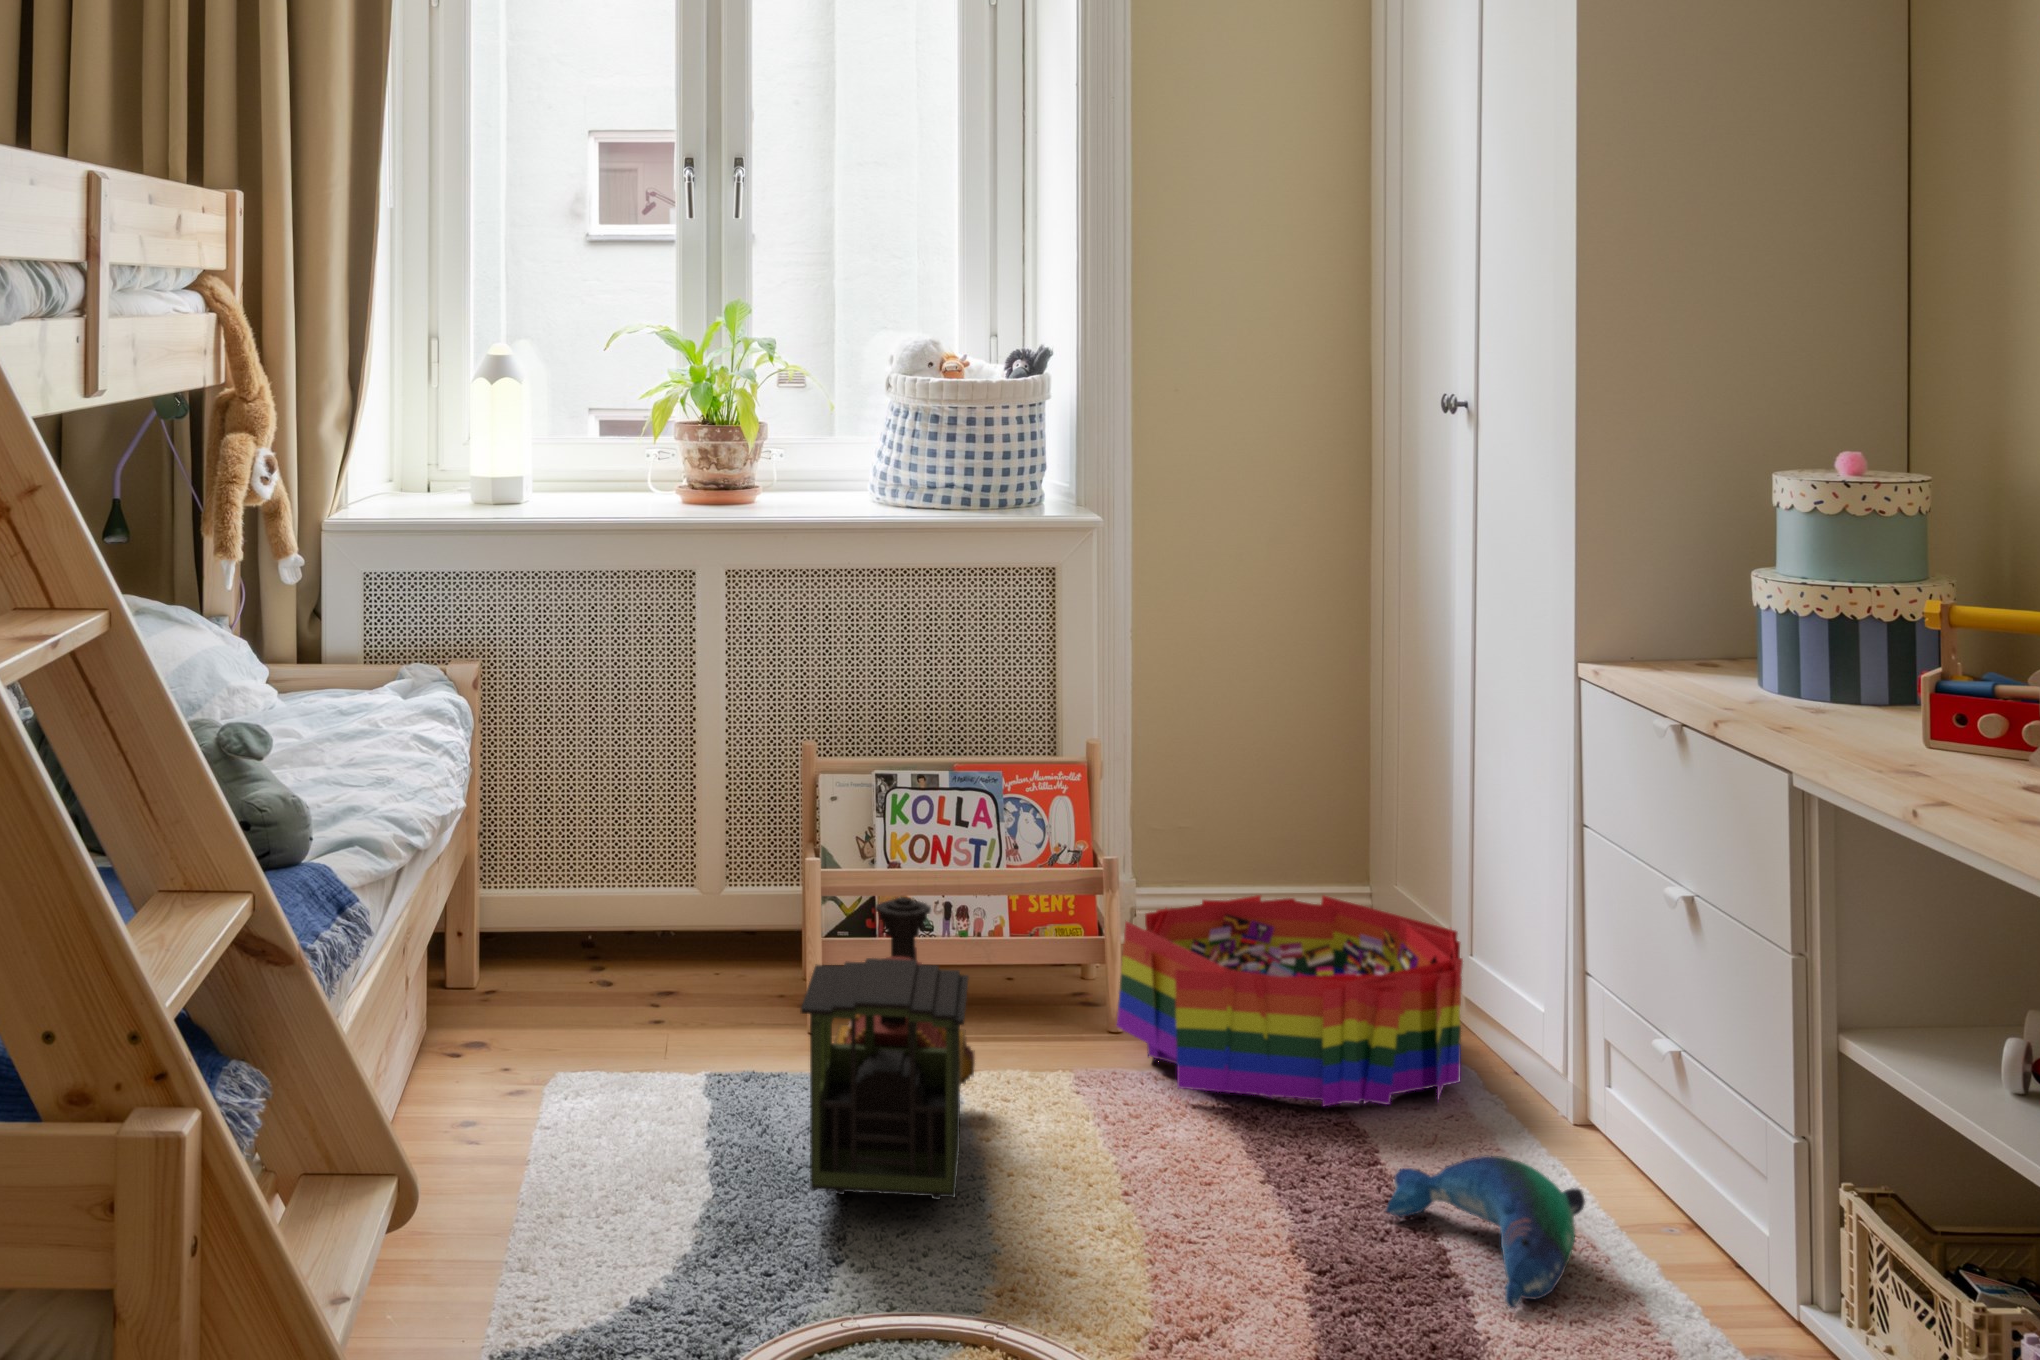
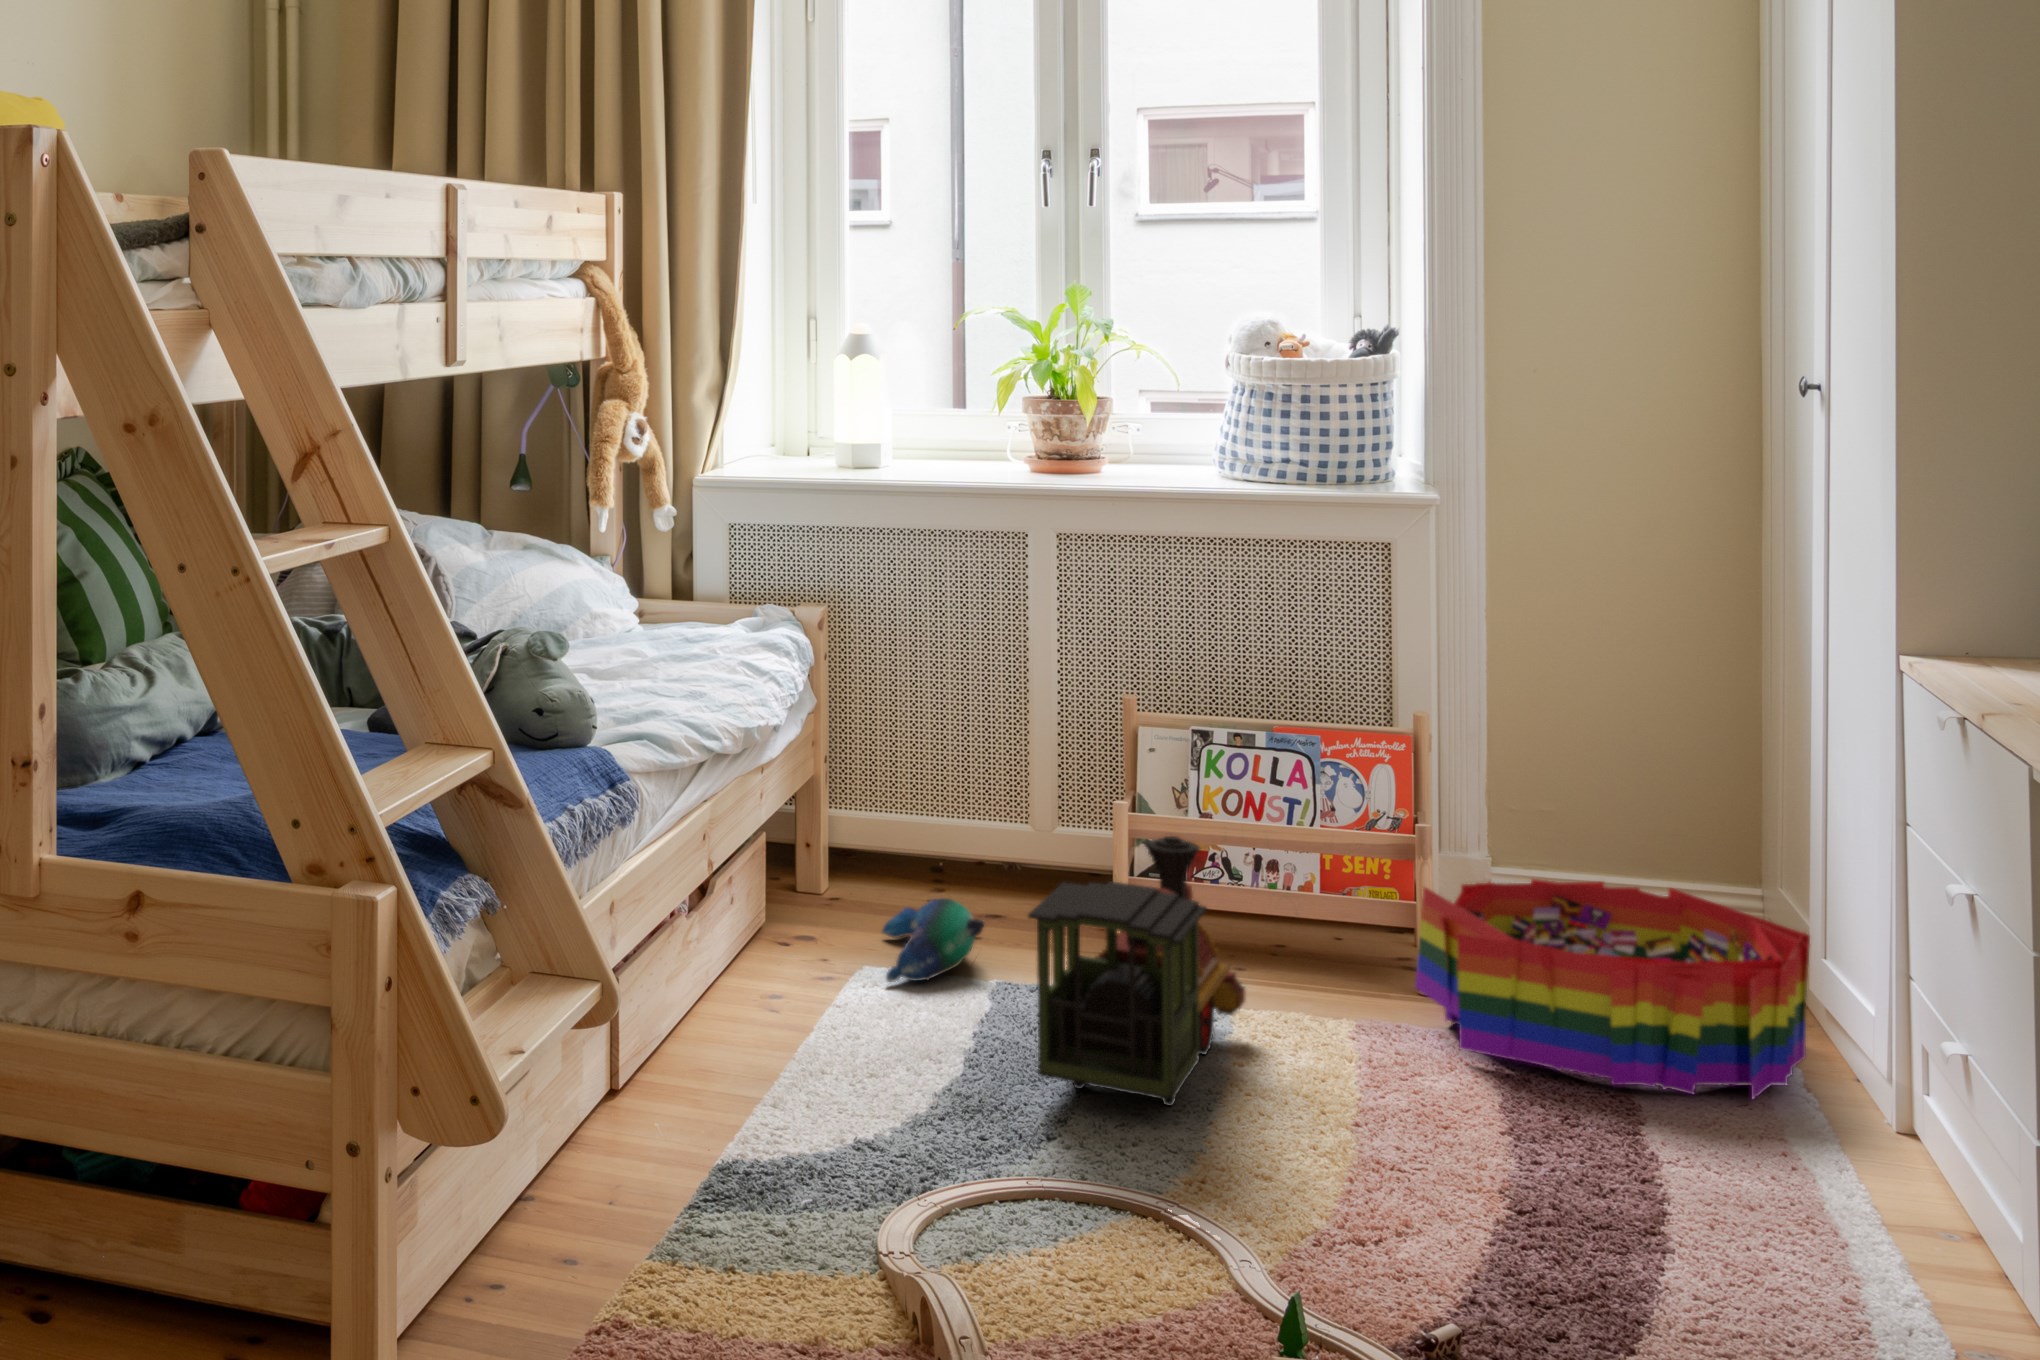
plush toy: present [1386,1156,1585,1308] -> present [883,898,984,982]

